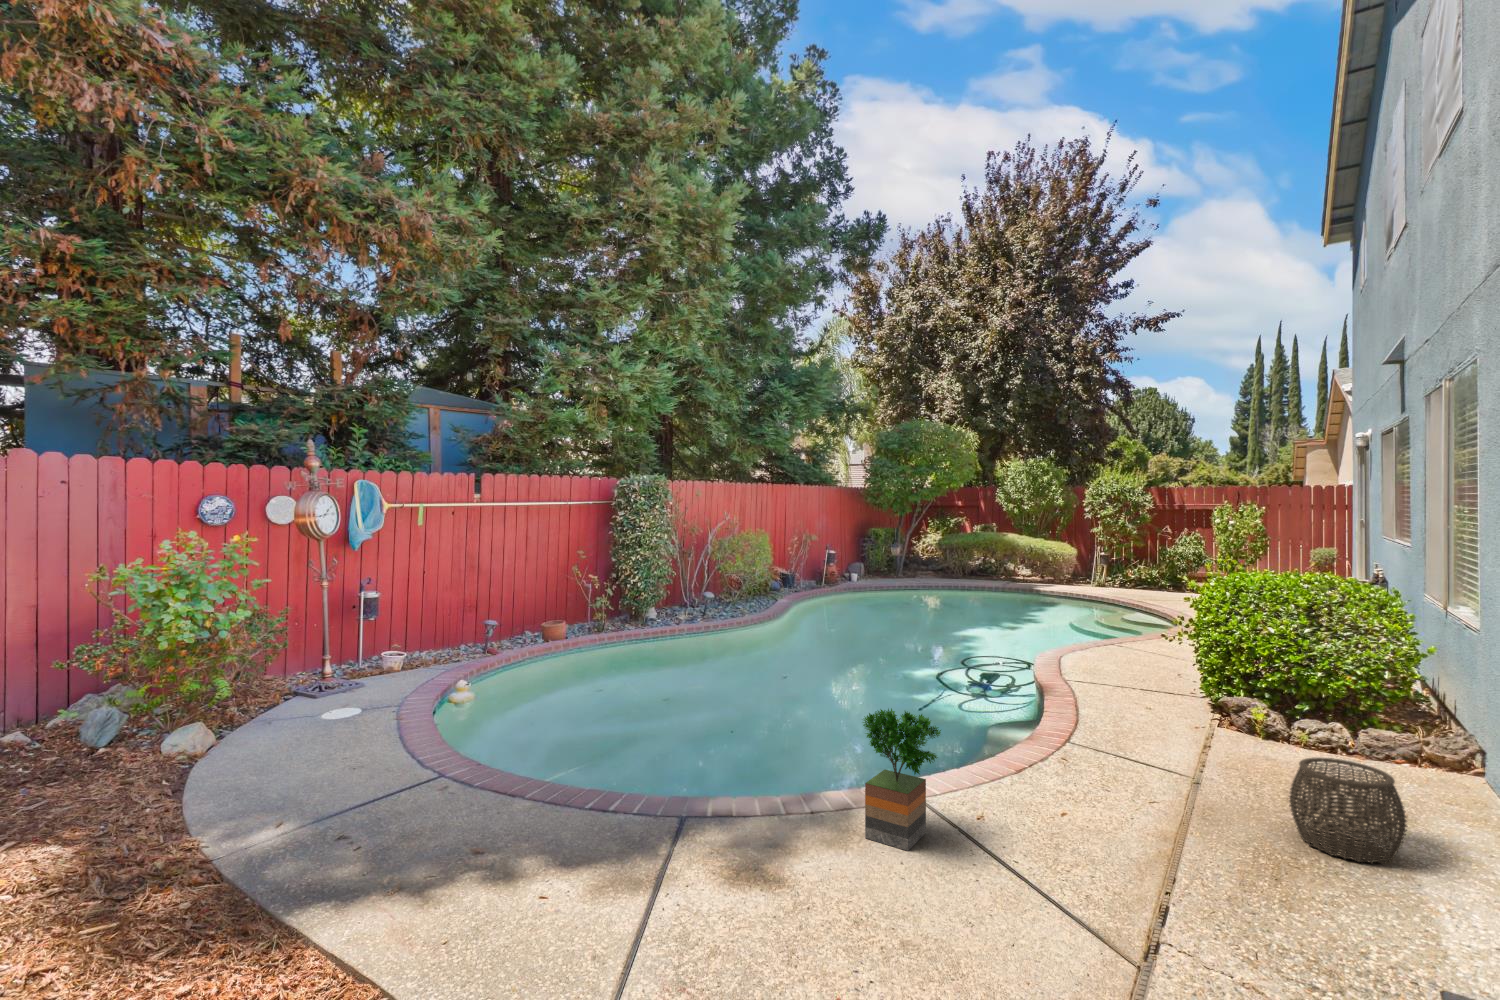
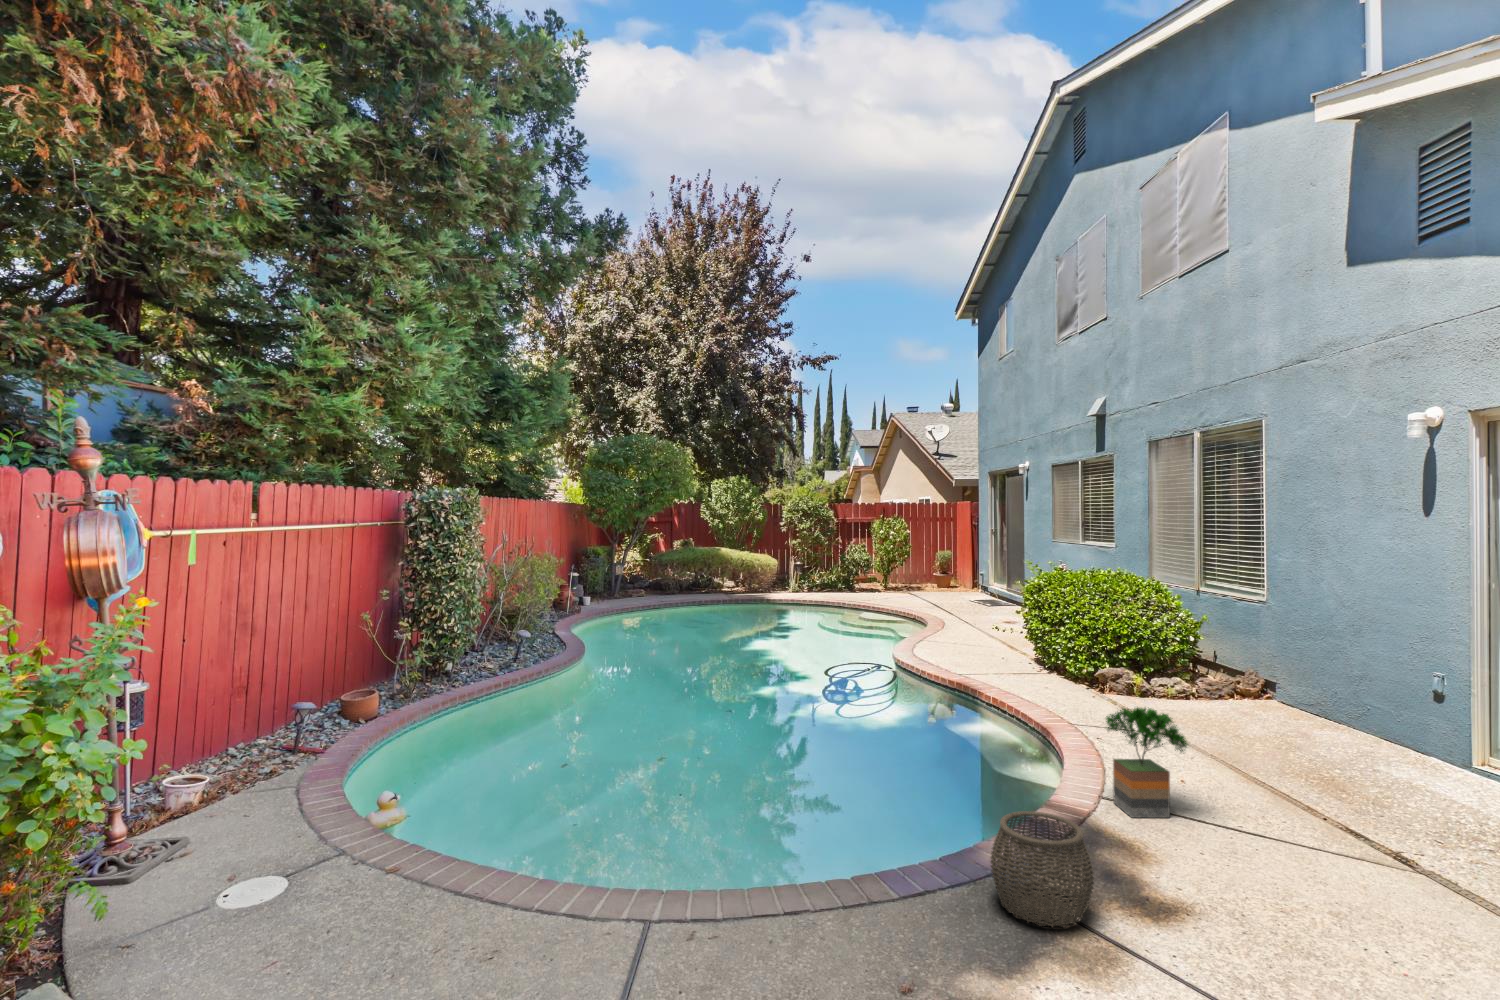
woven basket: present [1289,758,1407,863] -> present [990,811,1094,927]

